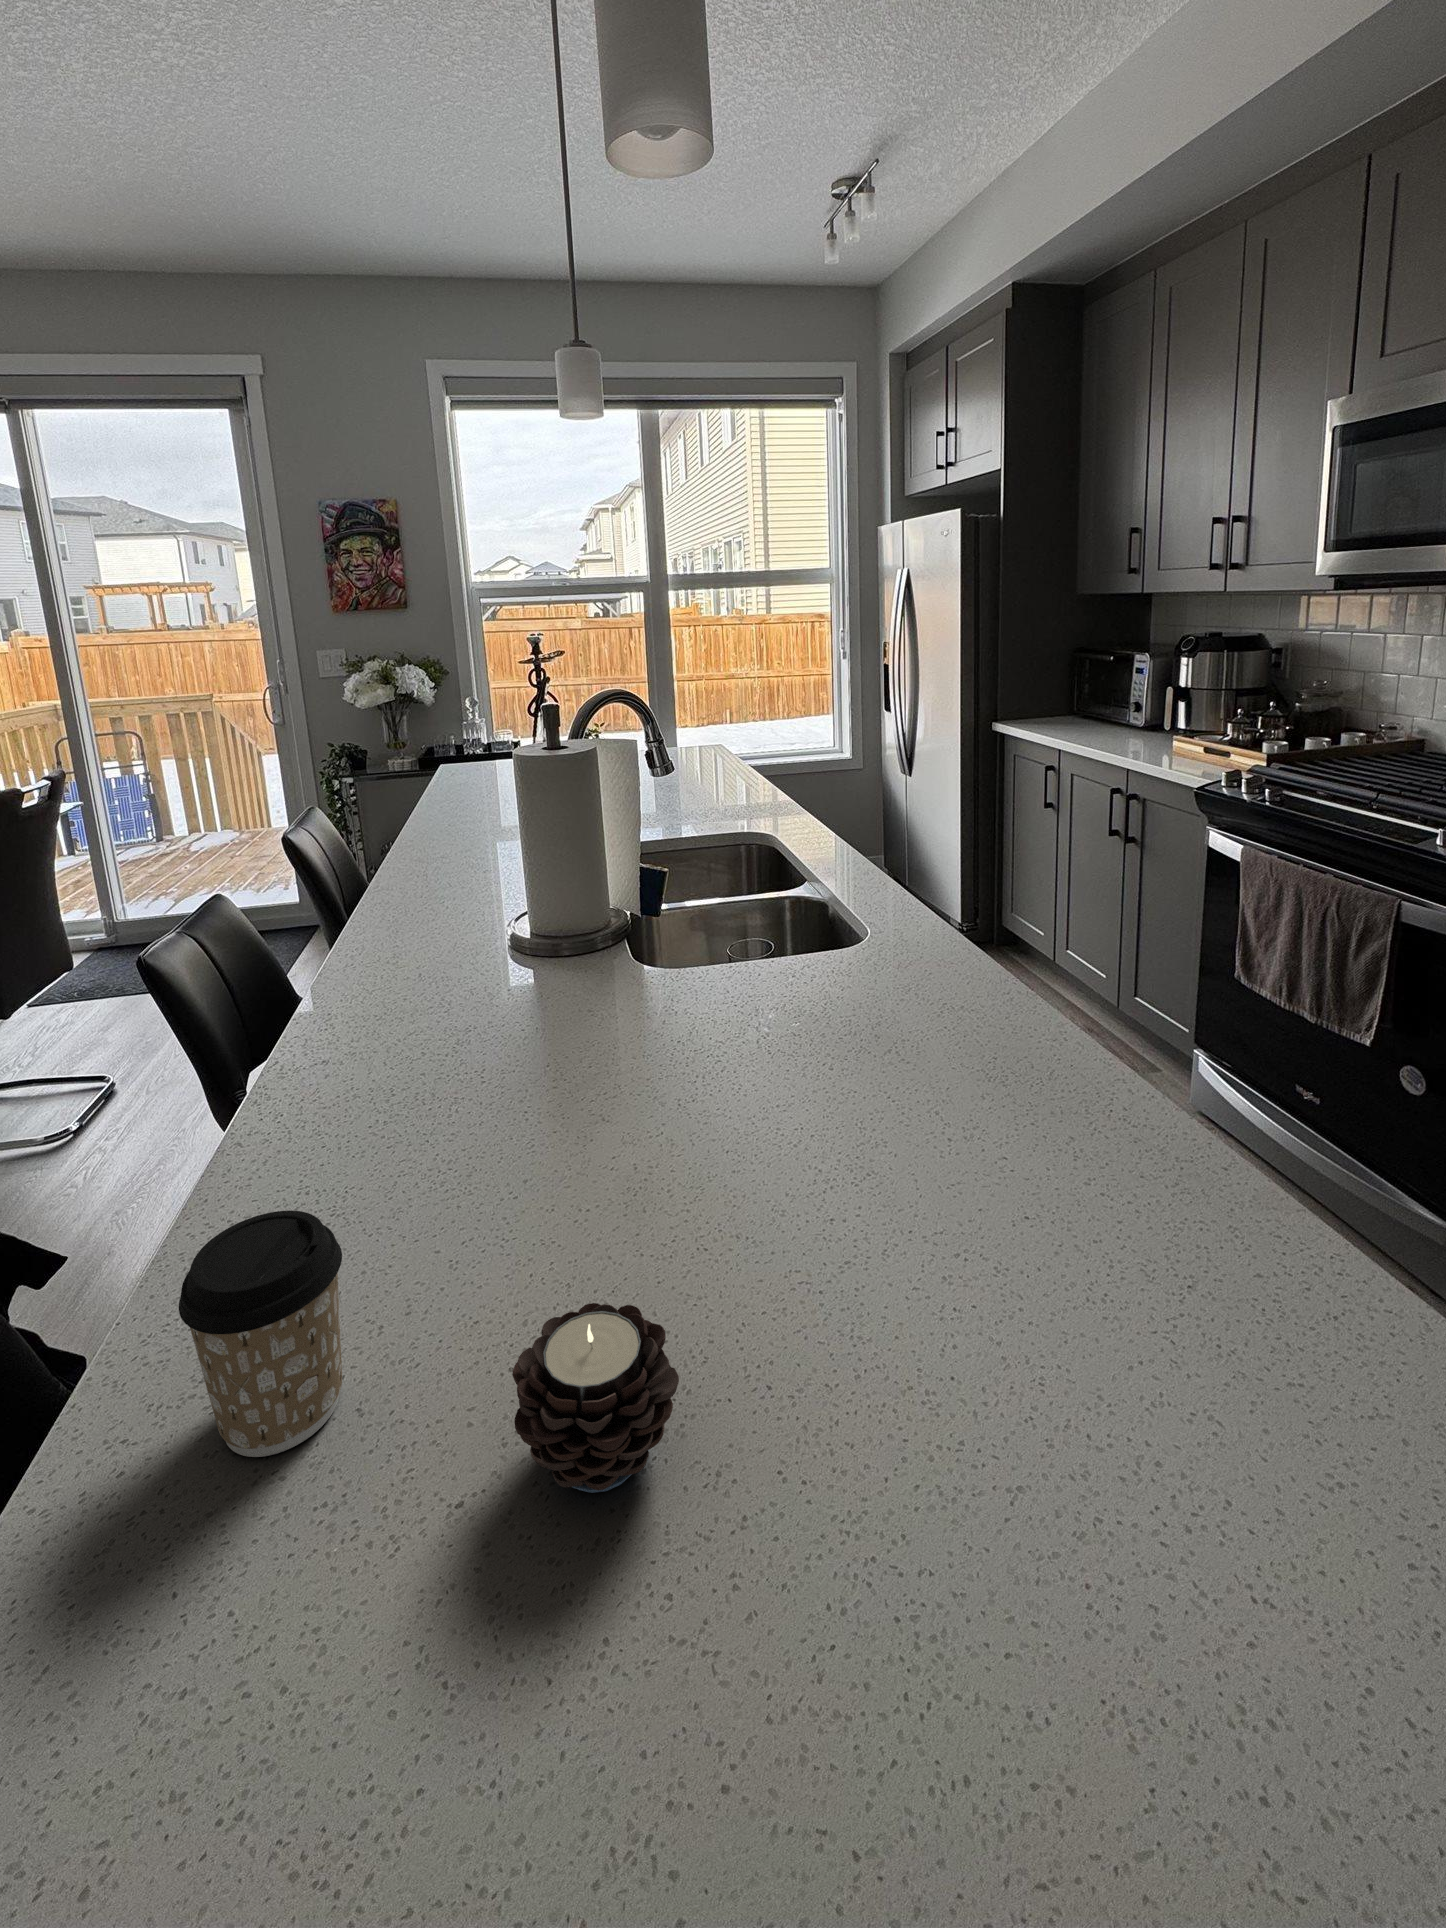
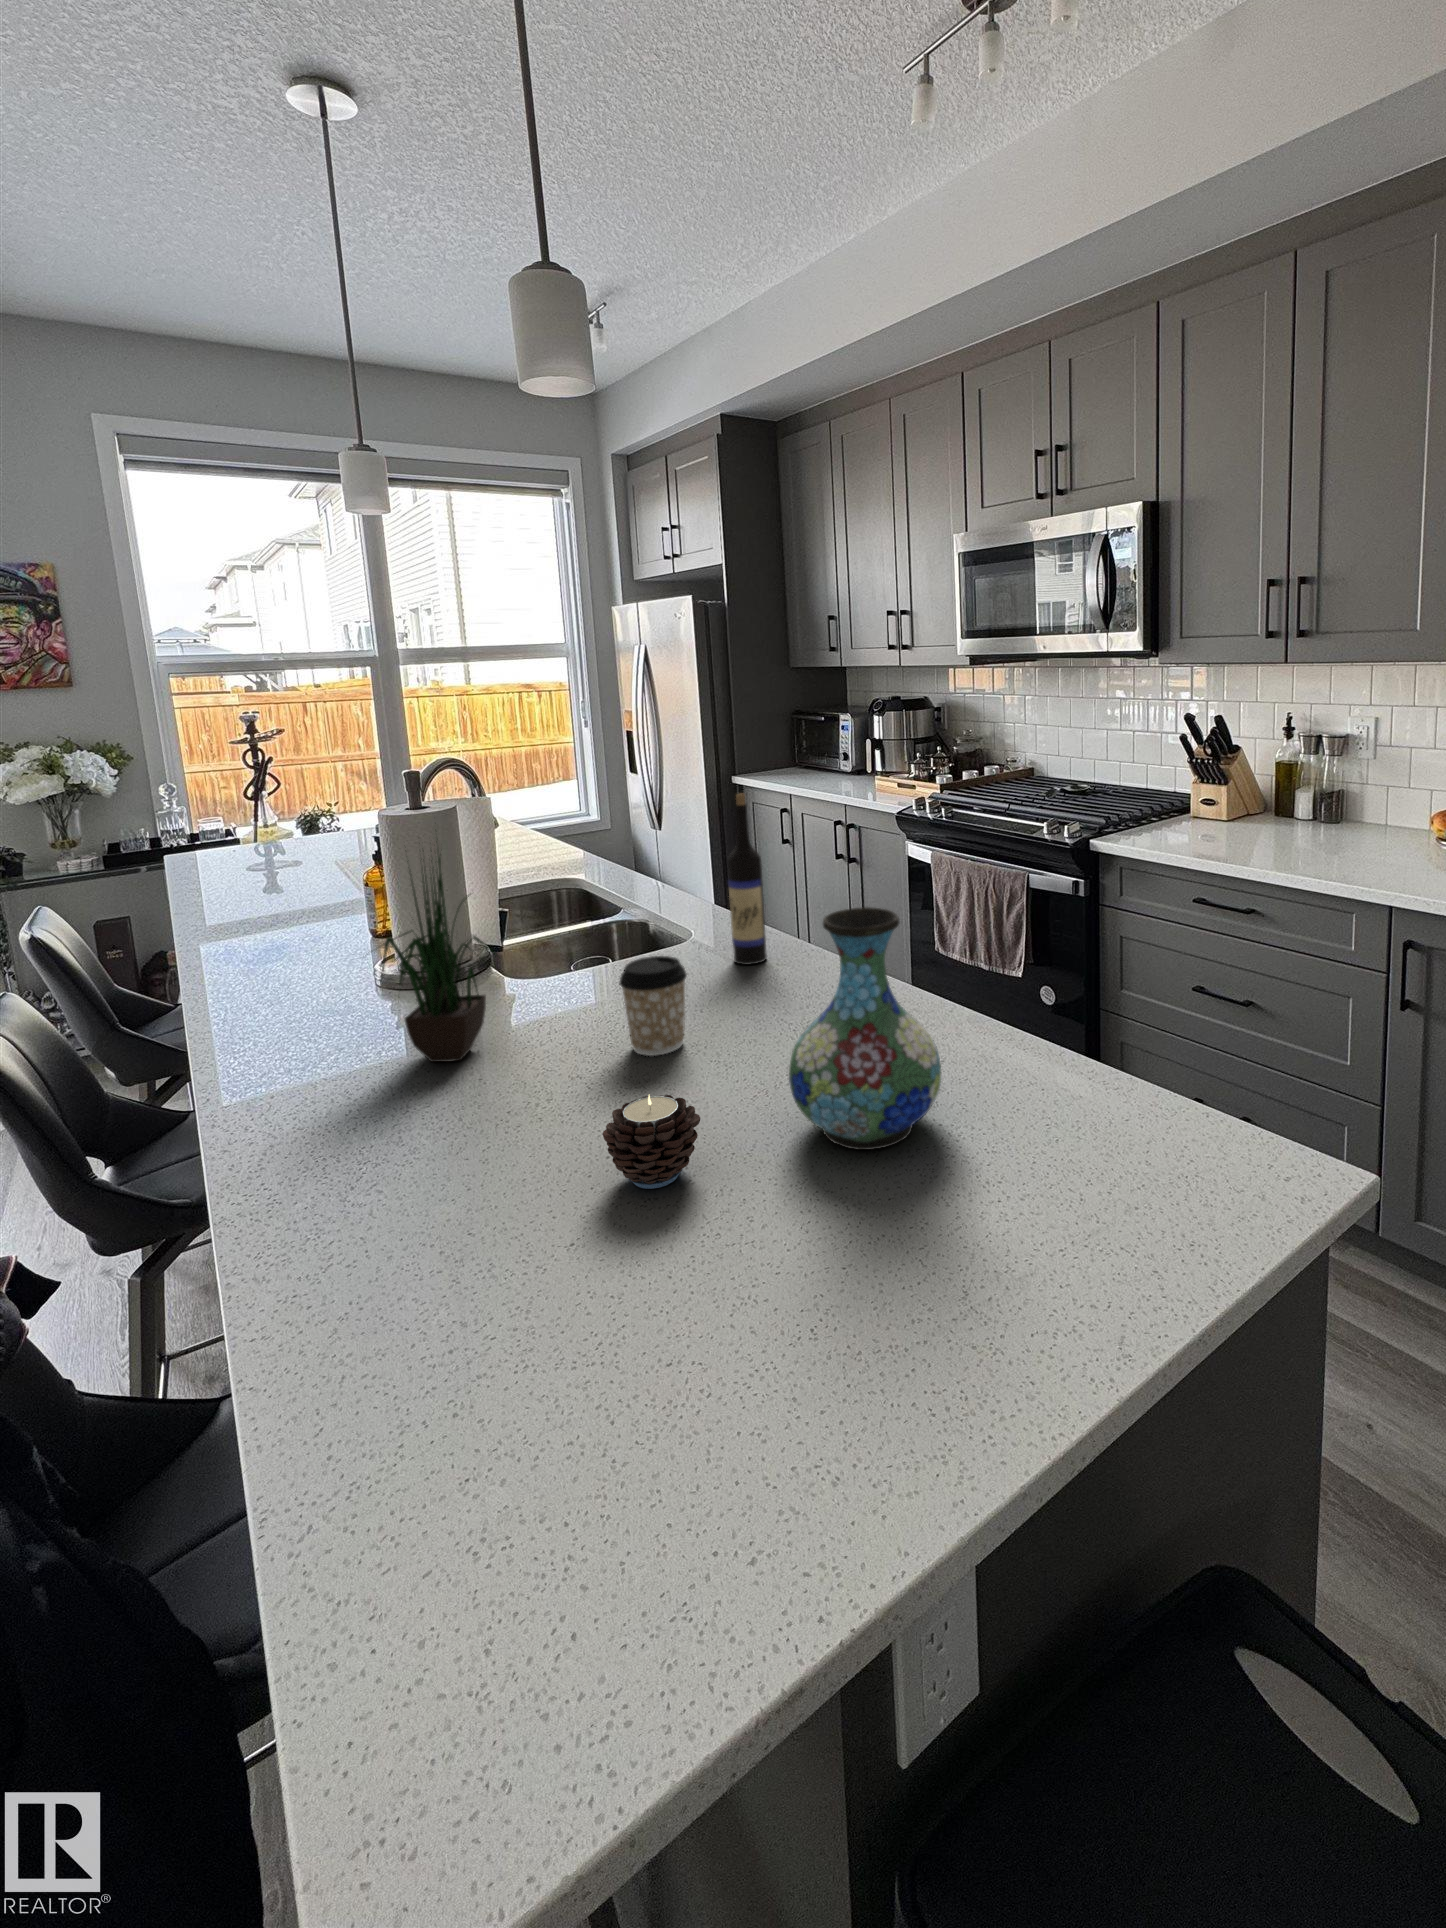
wine bottle: none [901,764,950,1008] -> present [728,794,767,965]
potted plant: none [395,768,570,1092] -> present [376,857,501,1062]
vase: none [857,1046,1177,1564] -> present [789,907,941,1150]
coffee cup: present [179,1210,342,1457] -> present [619,956,687,1056]

